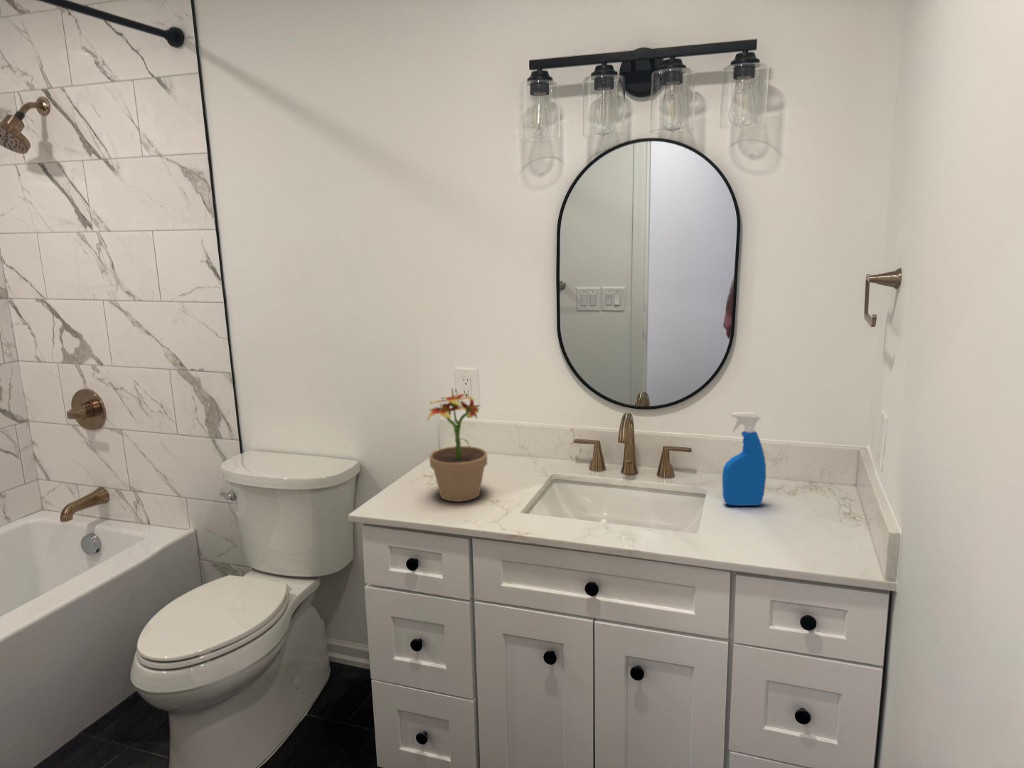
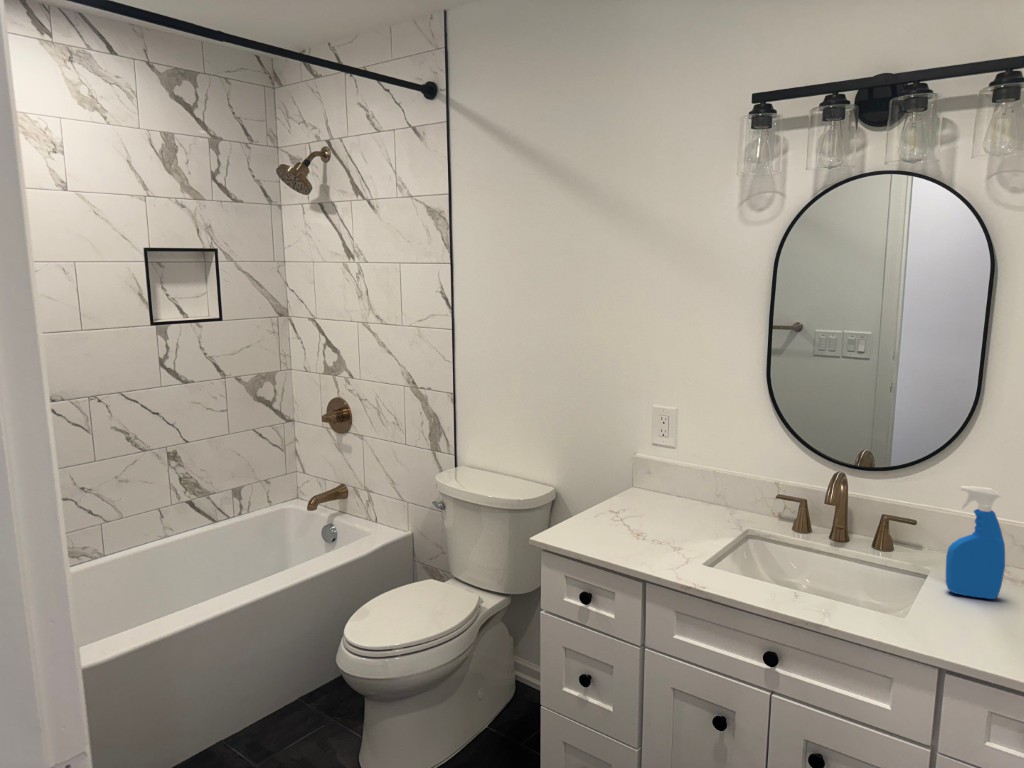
potted plant: present [427,390,487,502] -> none [614,427,675,543]

